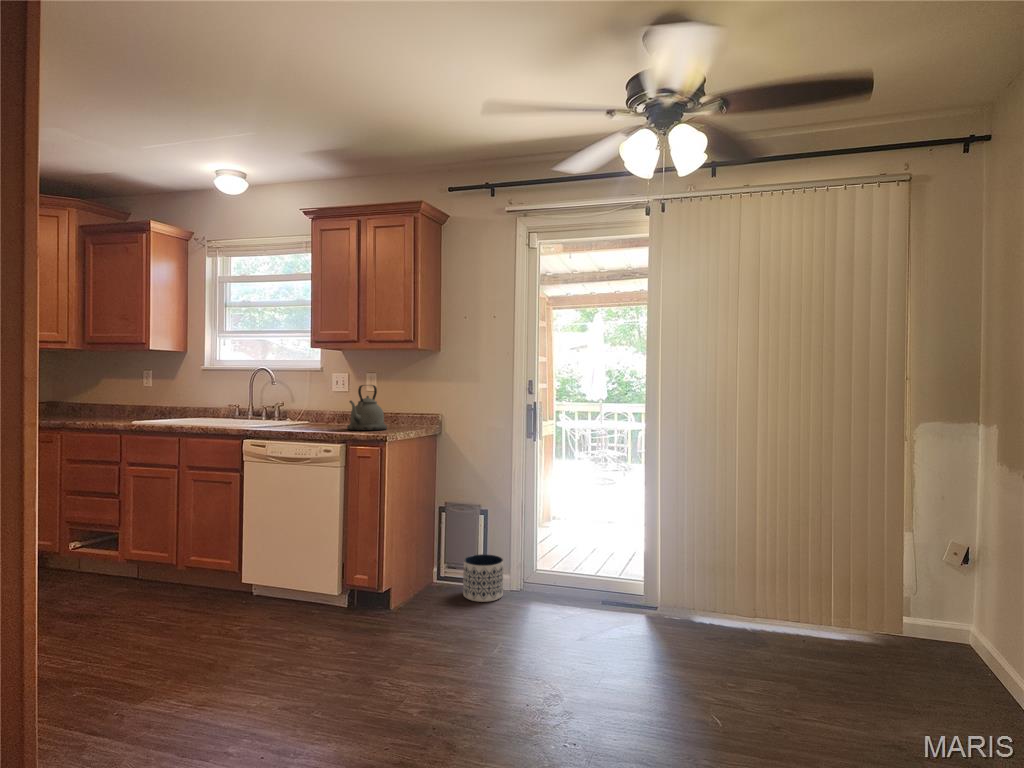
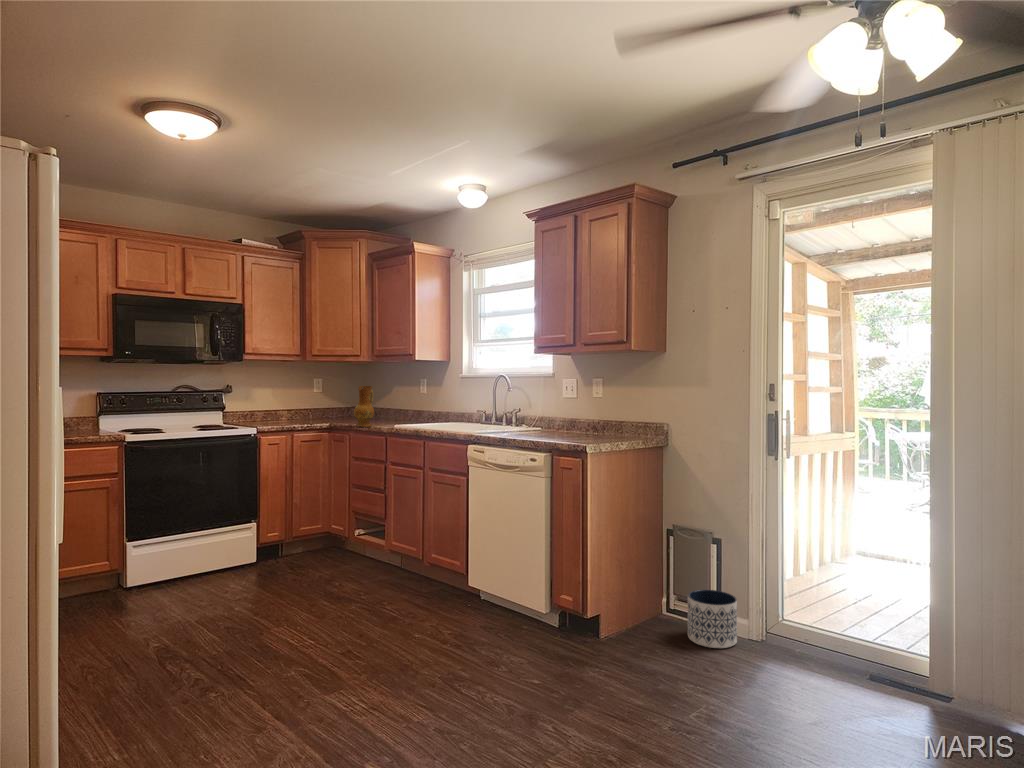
ceramic jug: none [75,377,103,424] -> present [354,386,374,427]
kettle: present [347,385,387,431] -> none [559,391,603,440]

